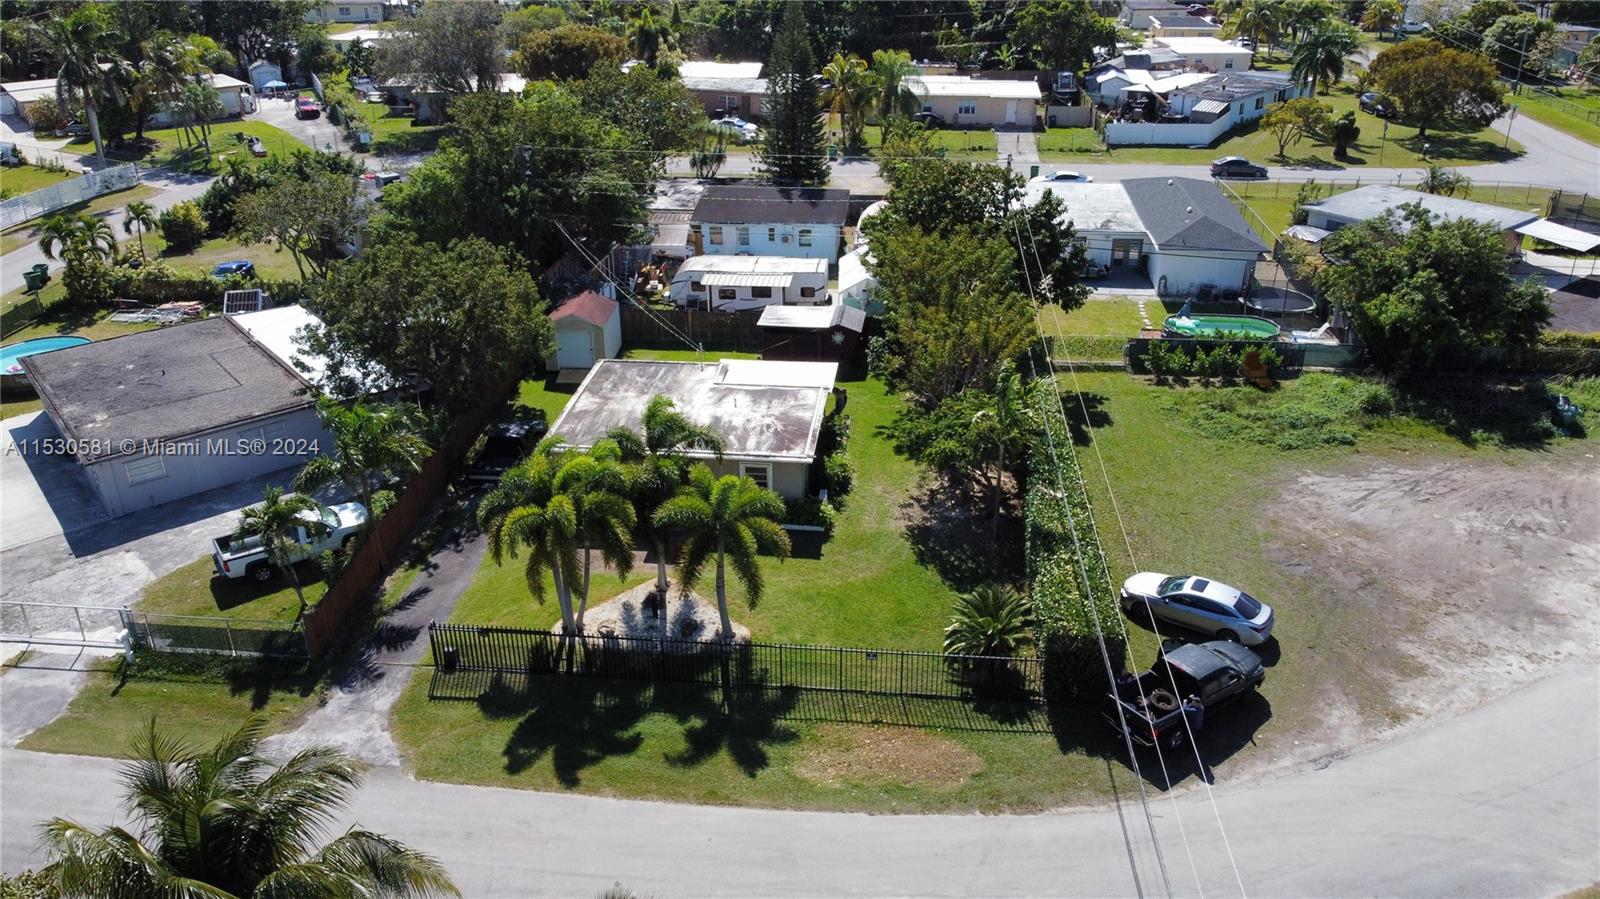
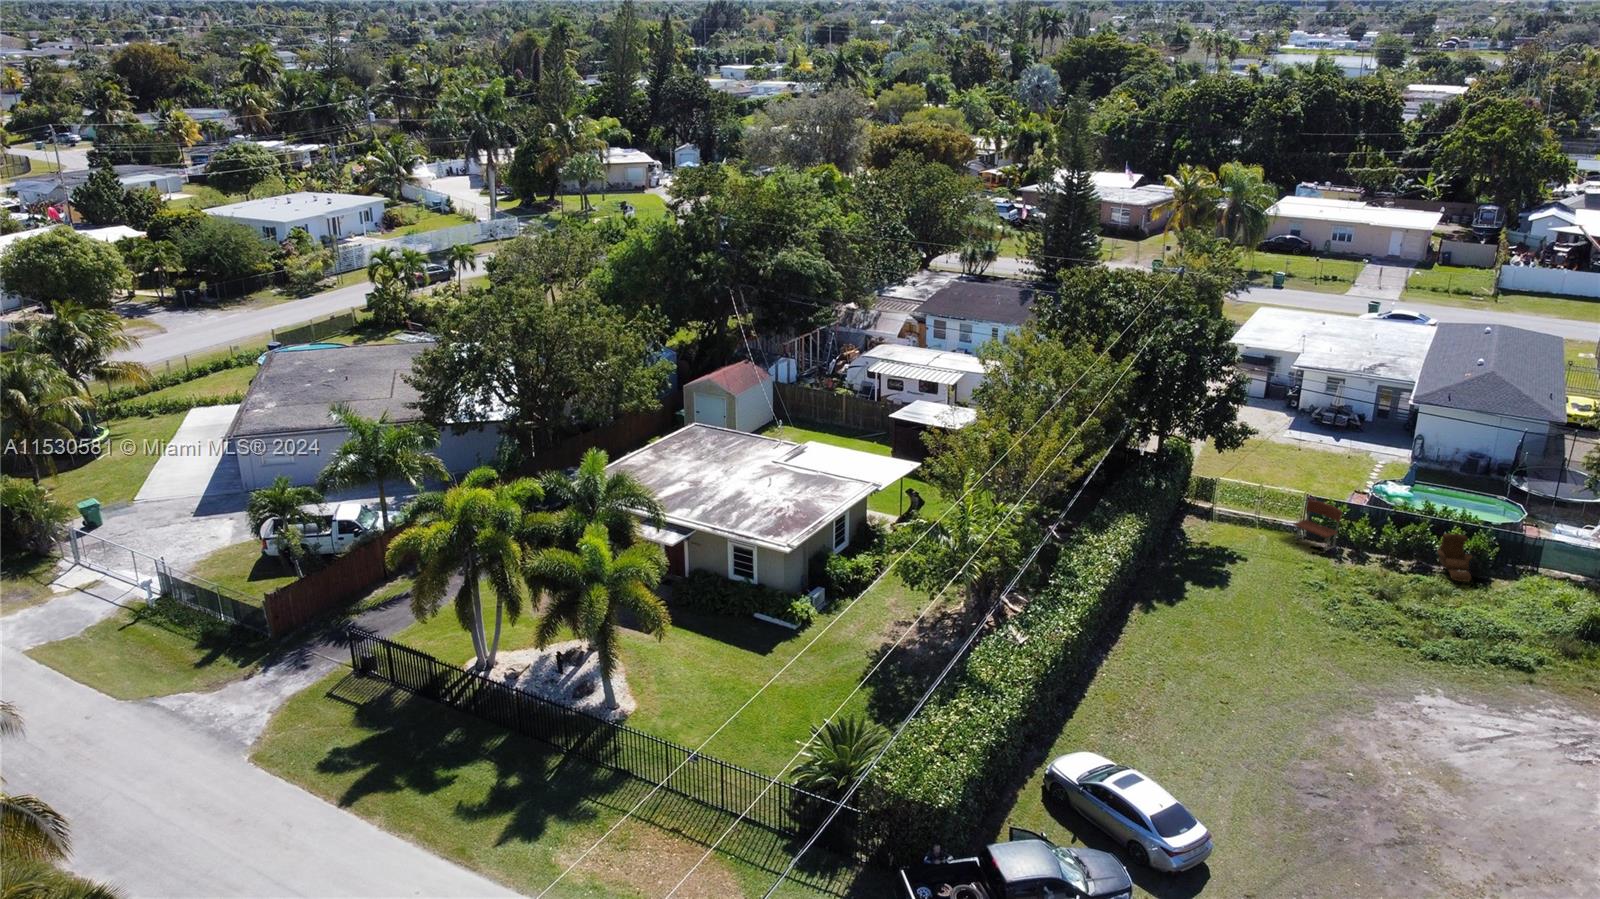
bench: none [1133,342,1171,382] -> present [1294,499,1342,550]

